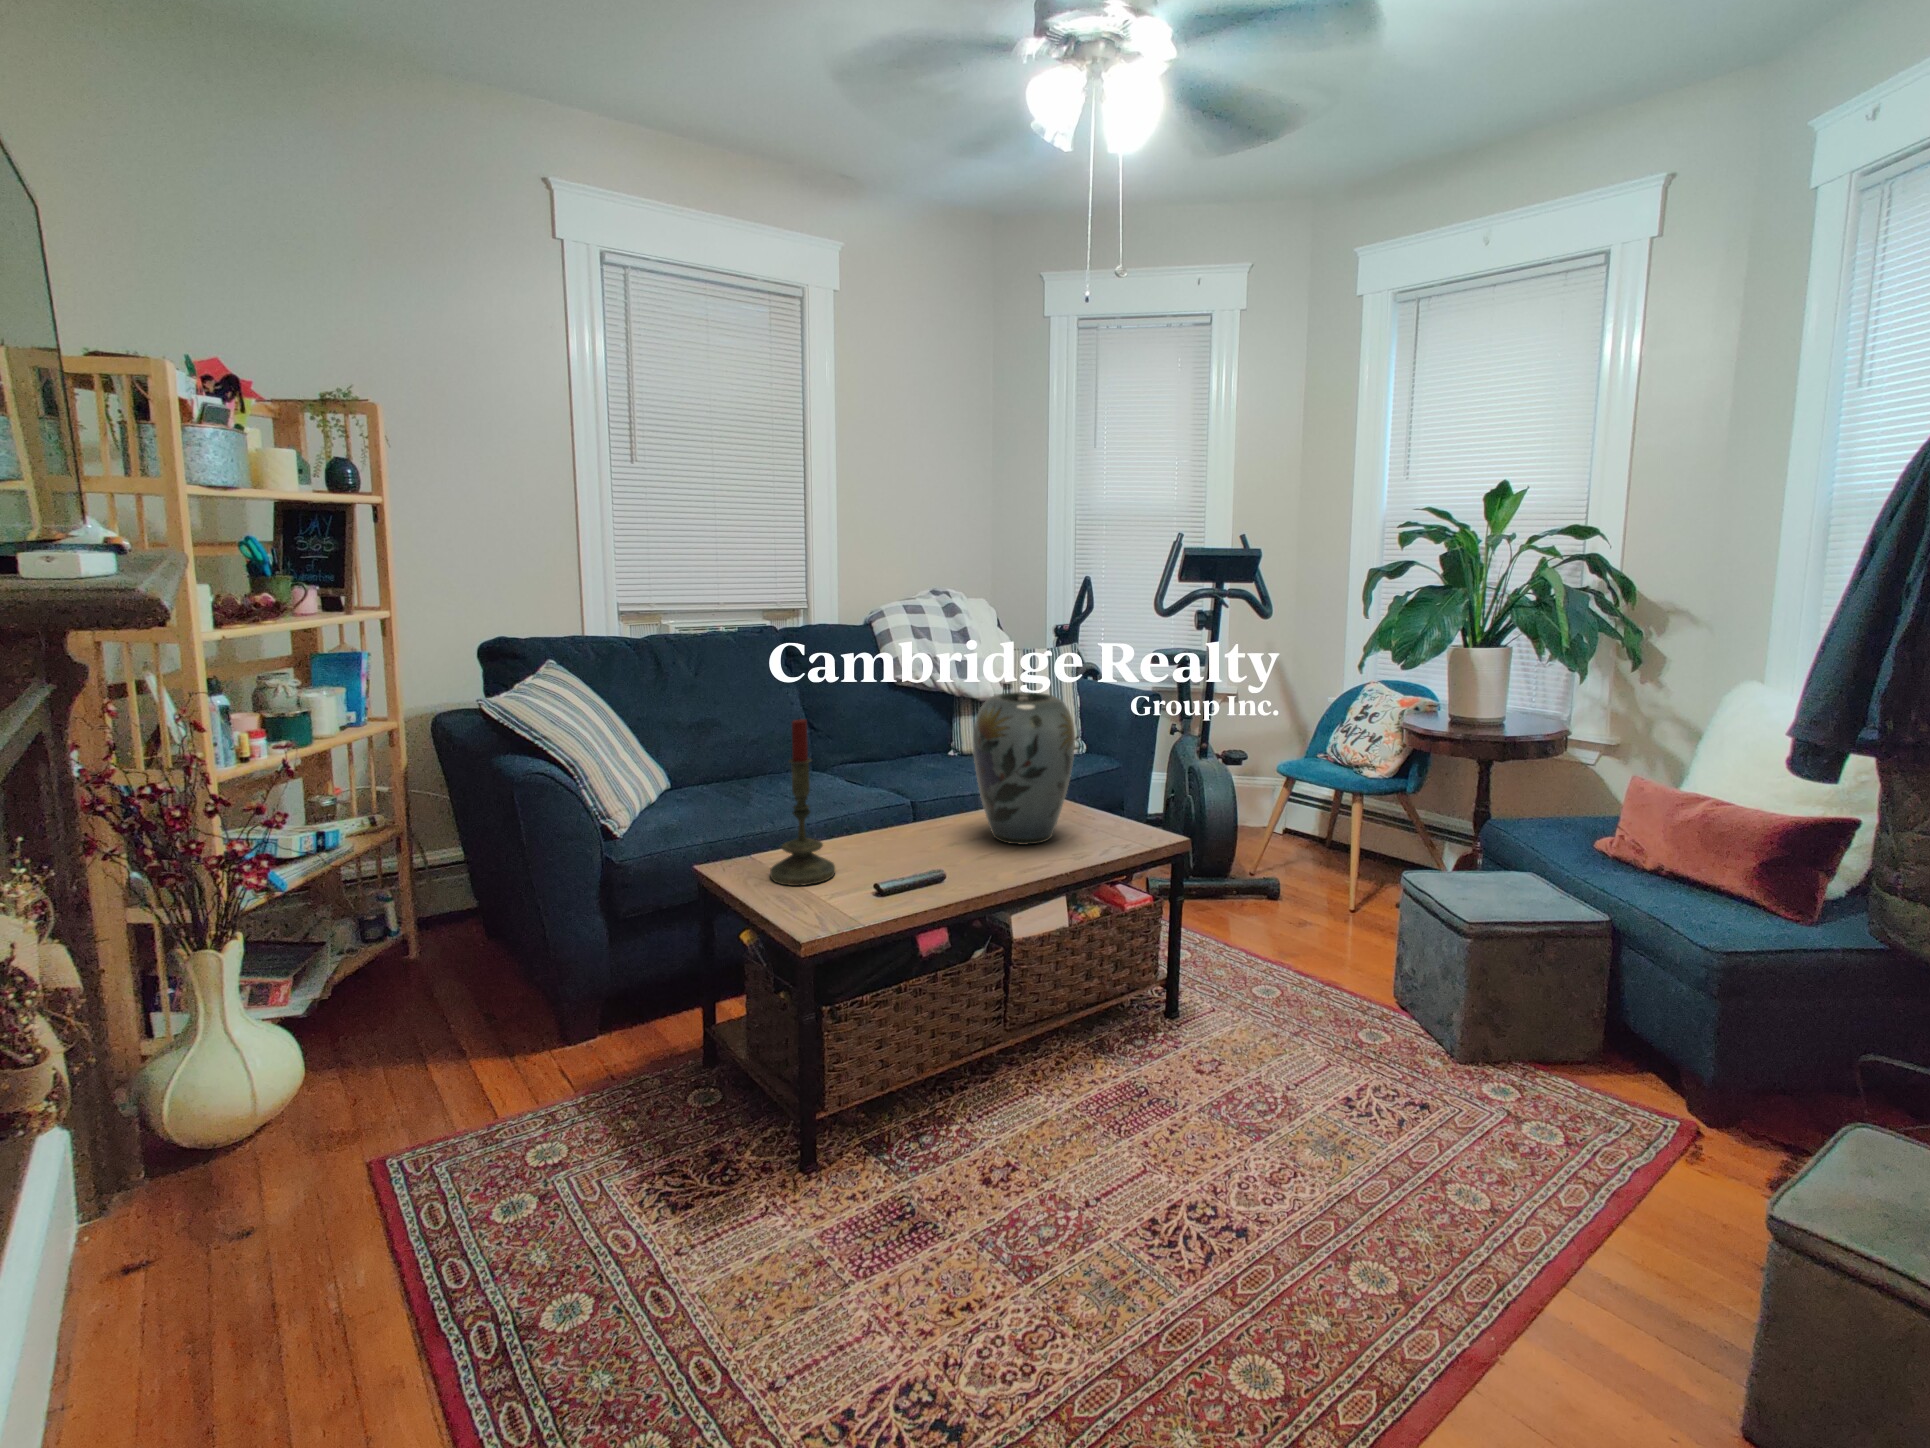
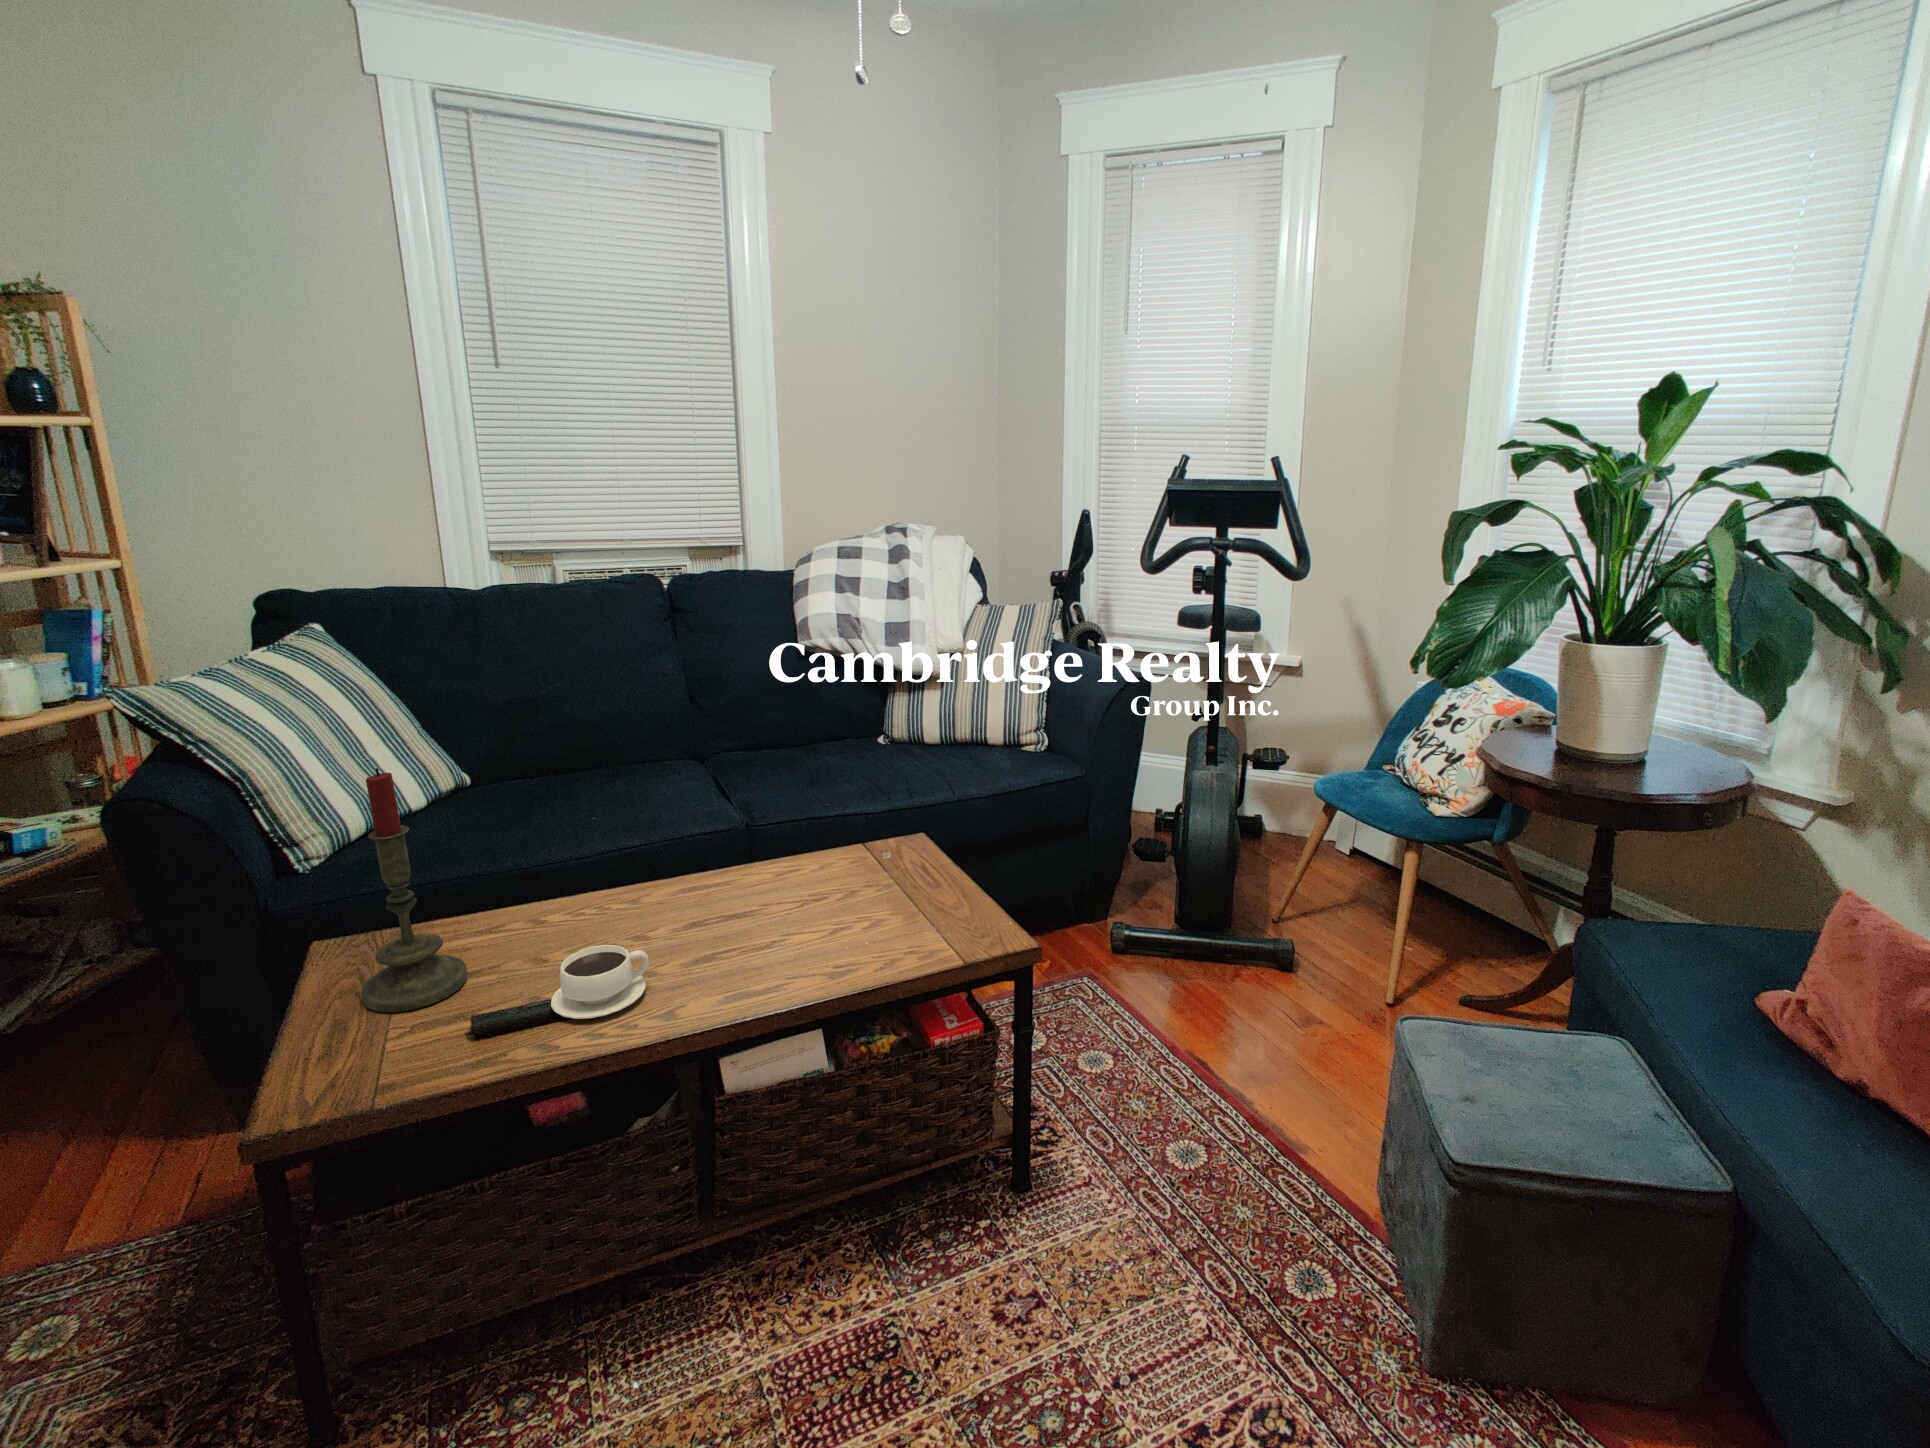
vase: present [973,692,1075,845] -> none [707,716,863,945]
teacup: none [907,838,967,879] -> present [551,945,649,1019]

